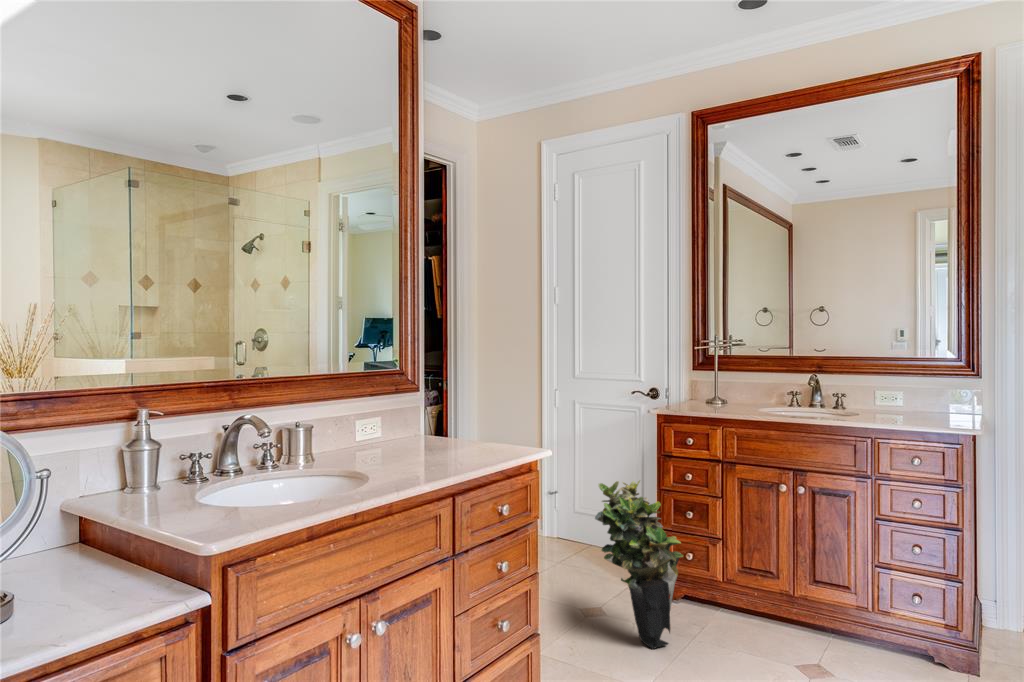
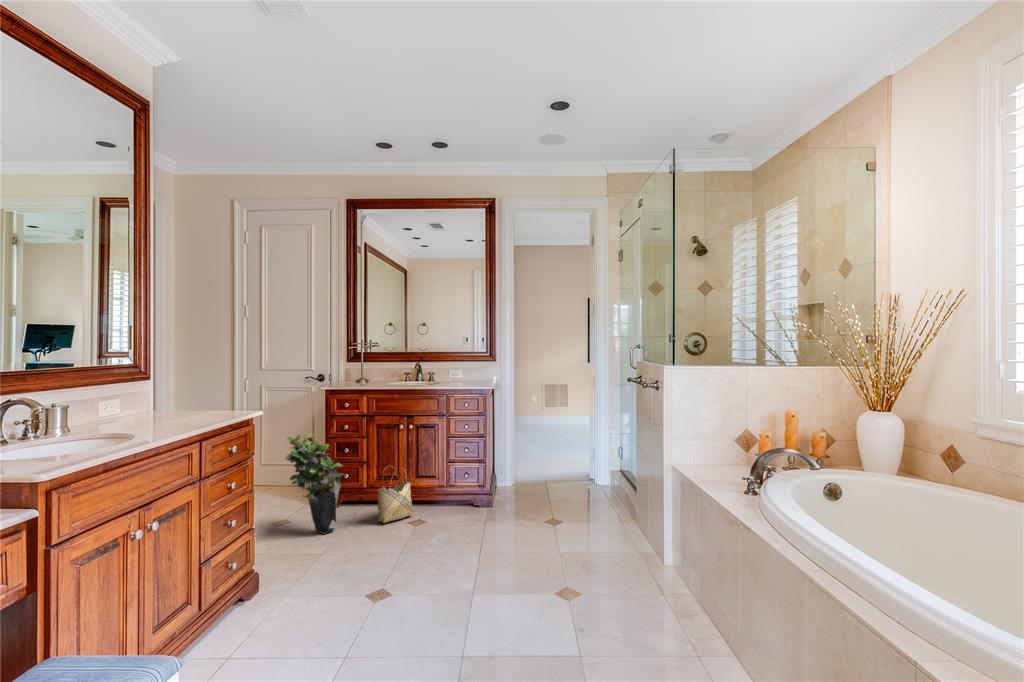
woven basket: none [738,554,804,655] -> present [377,476,413,523]

